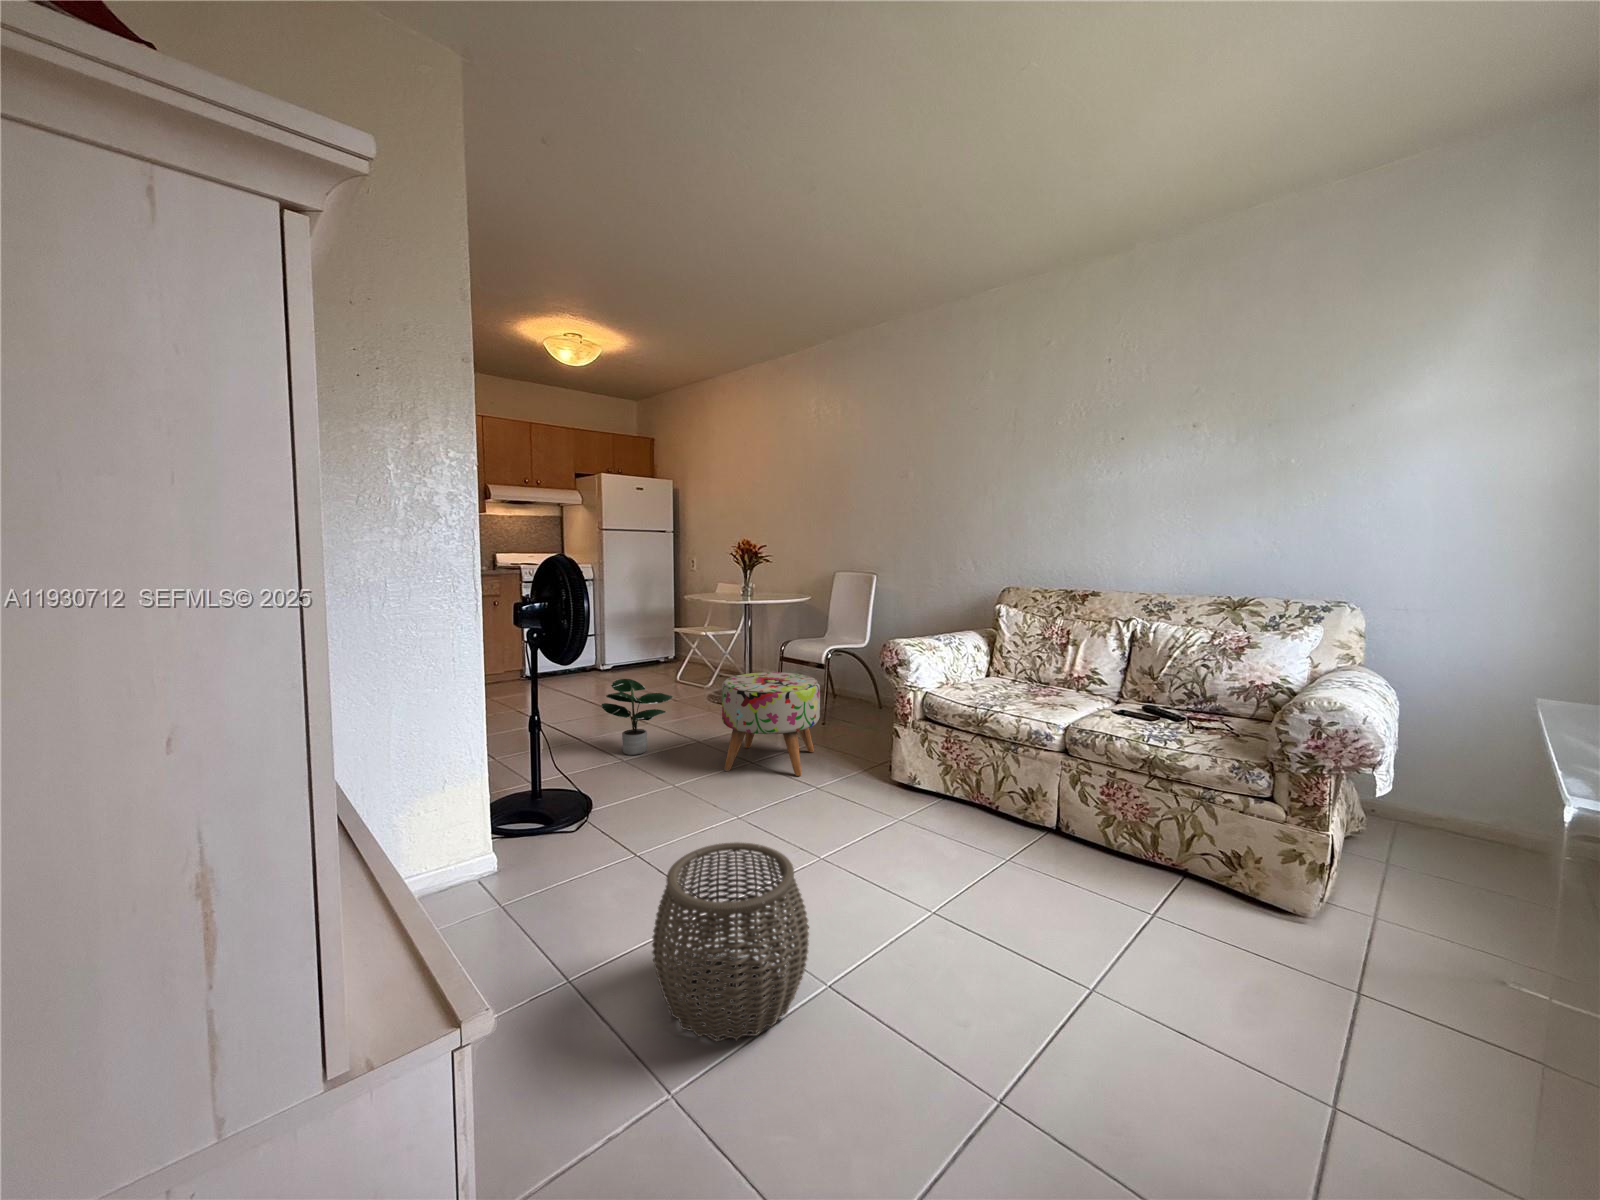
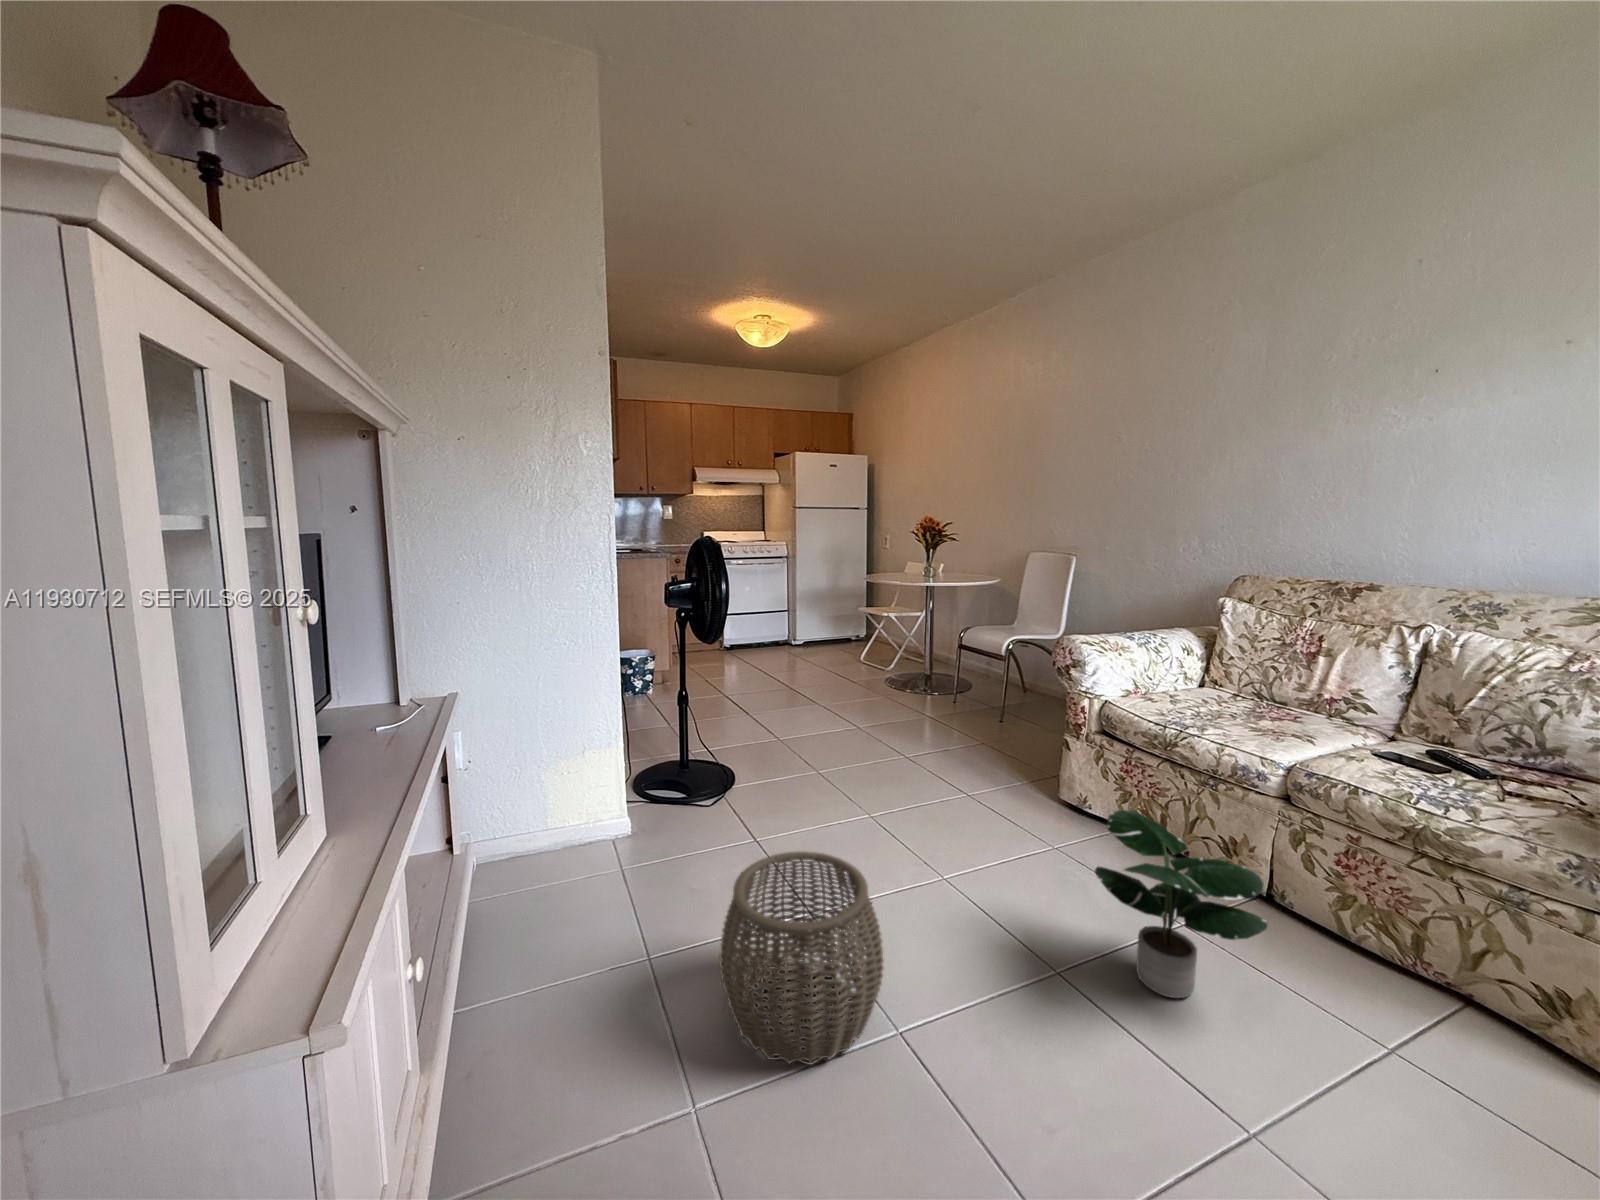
ottoman: present [722,672,820,776] -> none [874,662,983,779]
potted plant: present [601,679,673,755] -> present [1095,810,1268,998]

